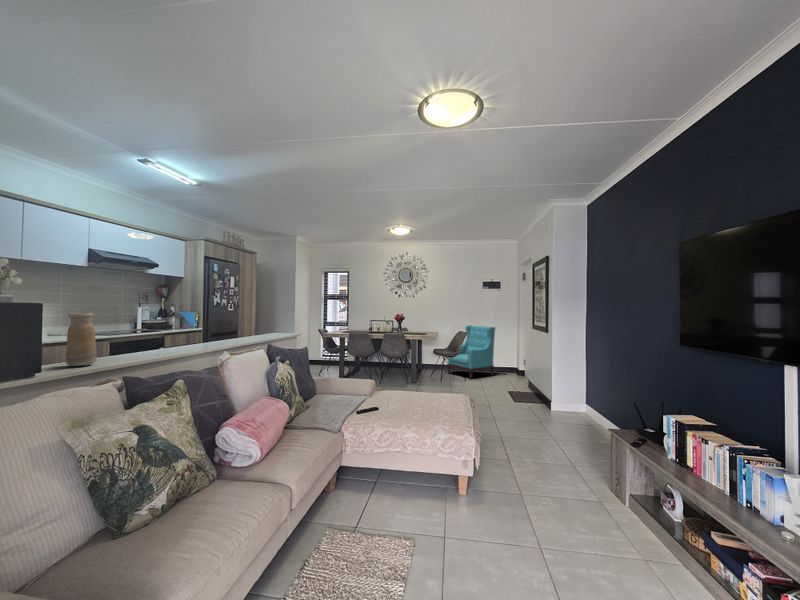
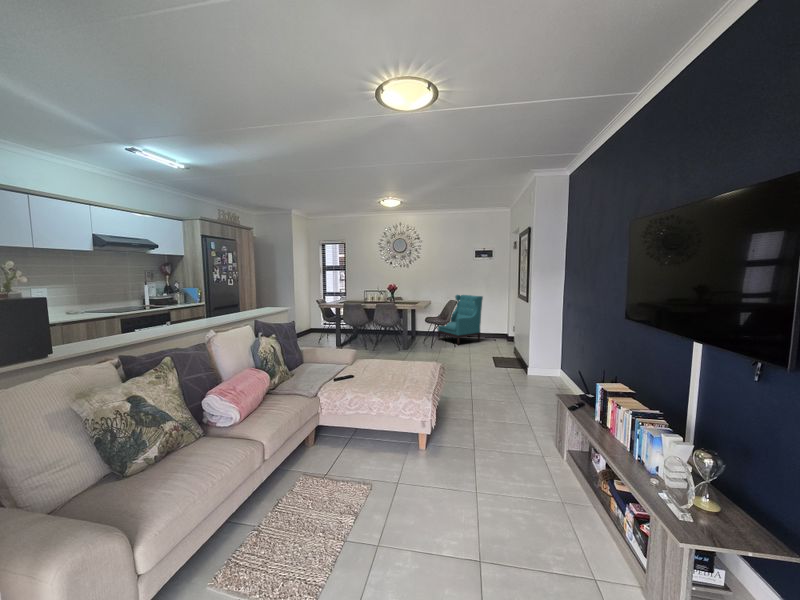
vase: present [66,312,97,366] -> none [72,299,101,345]

